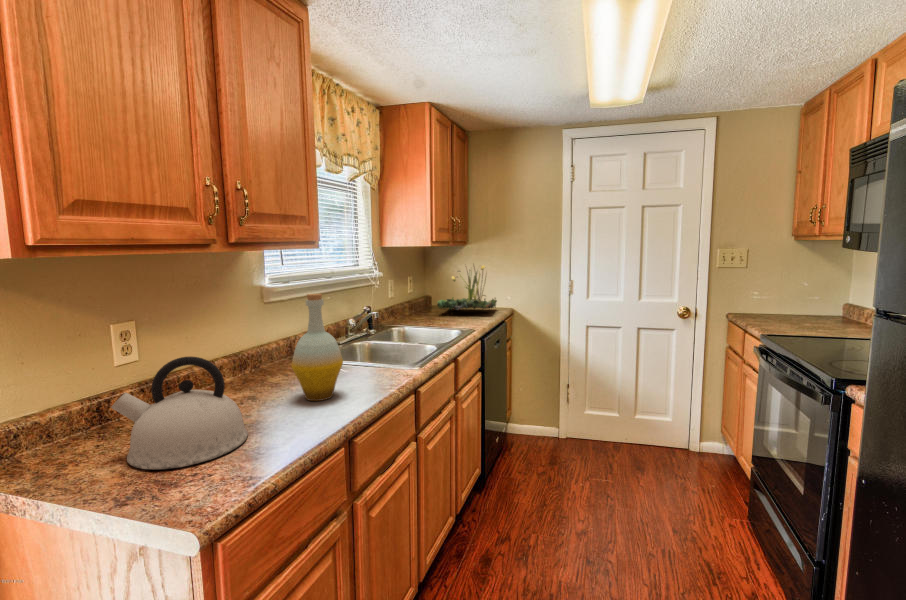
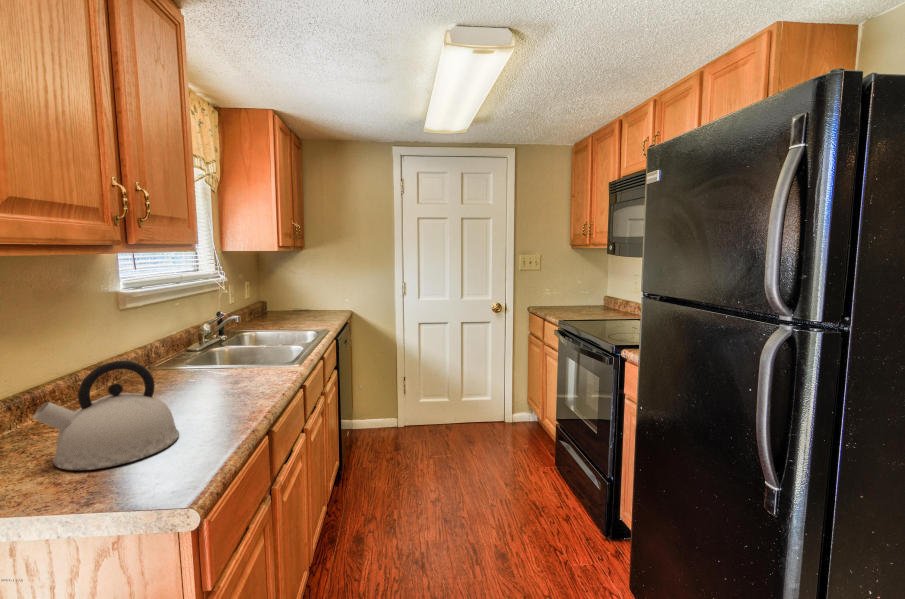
plant: present [437,265,497,310] -> none [281,266,337,312]
bottle: present [291,294,343,401] -> none [191,298,244,398]

